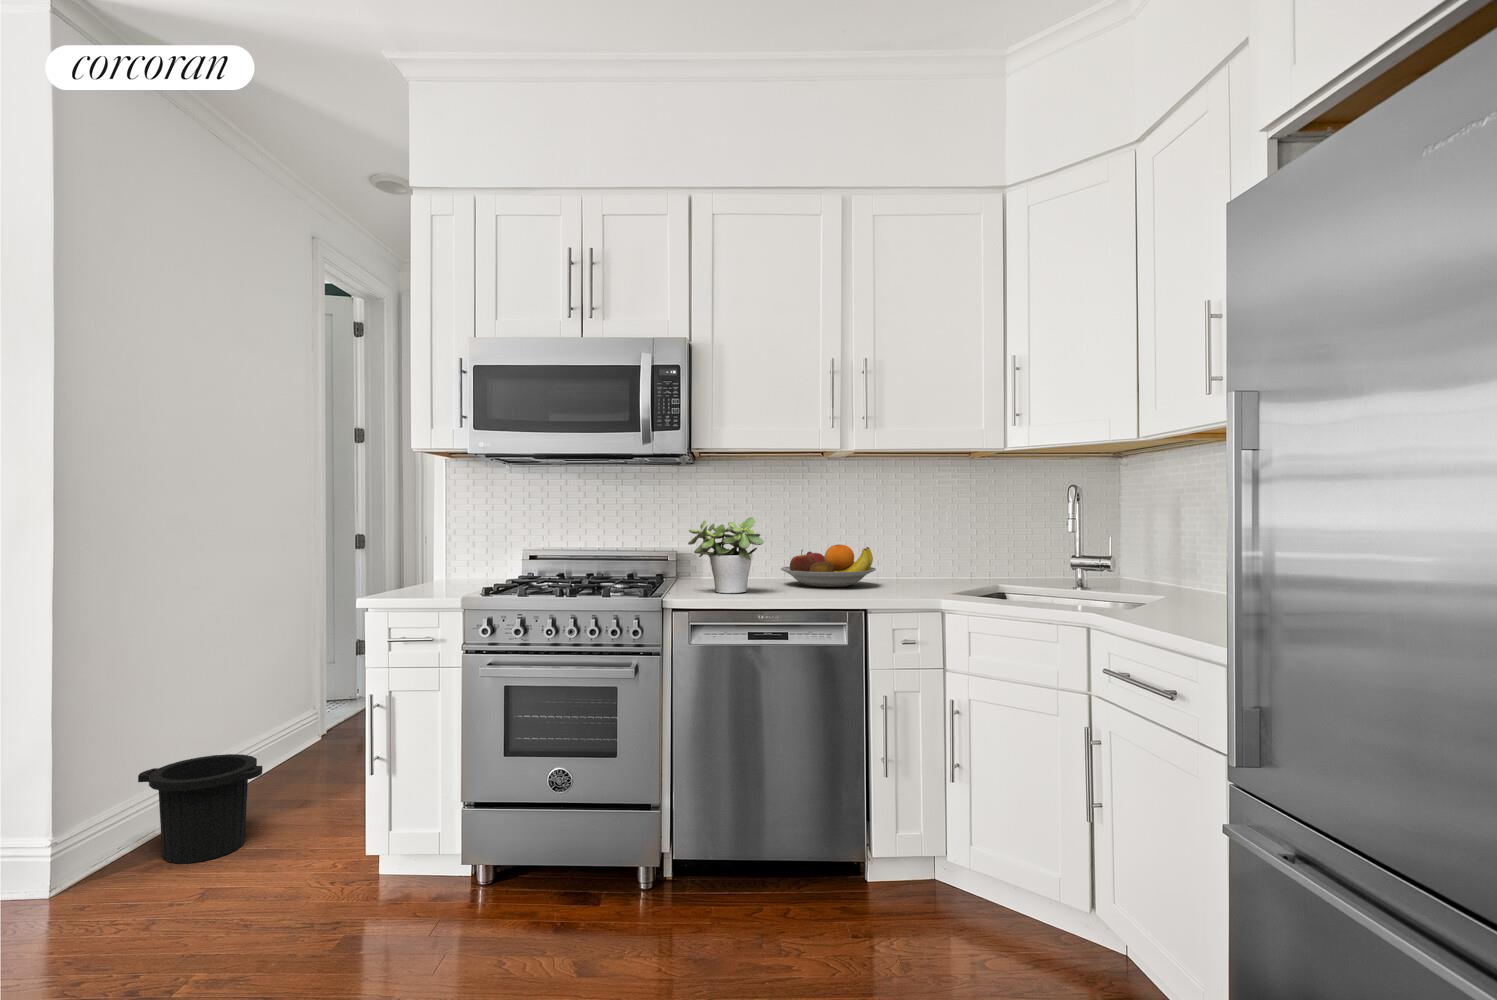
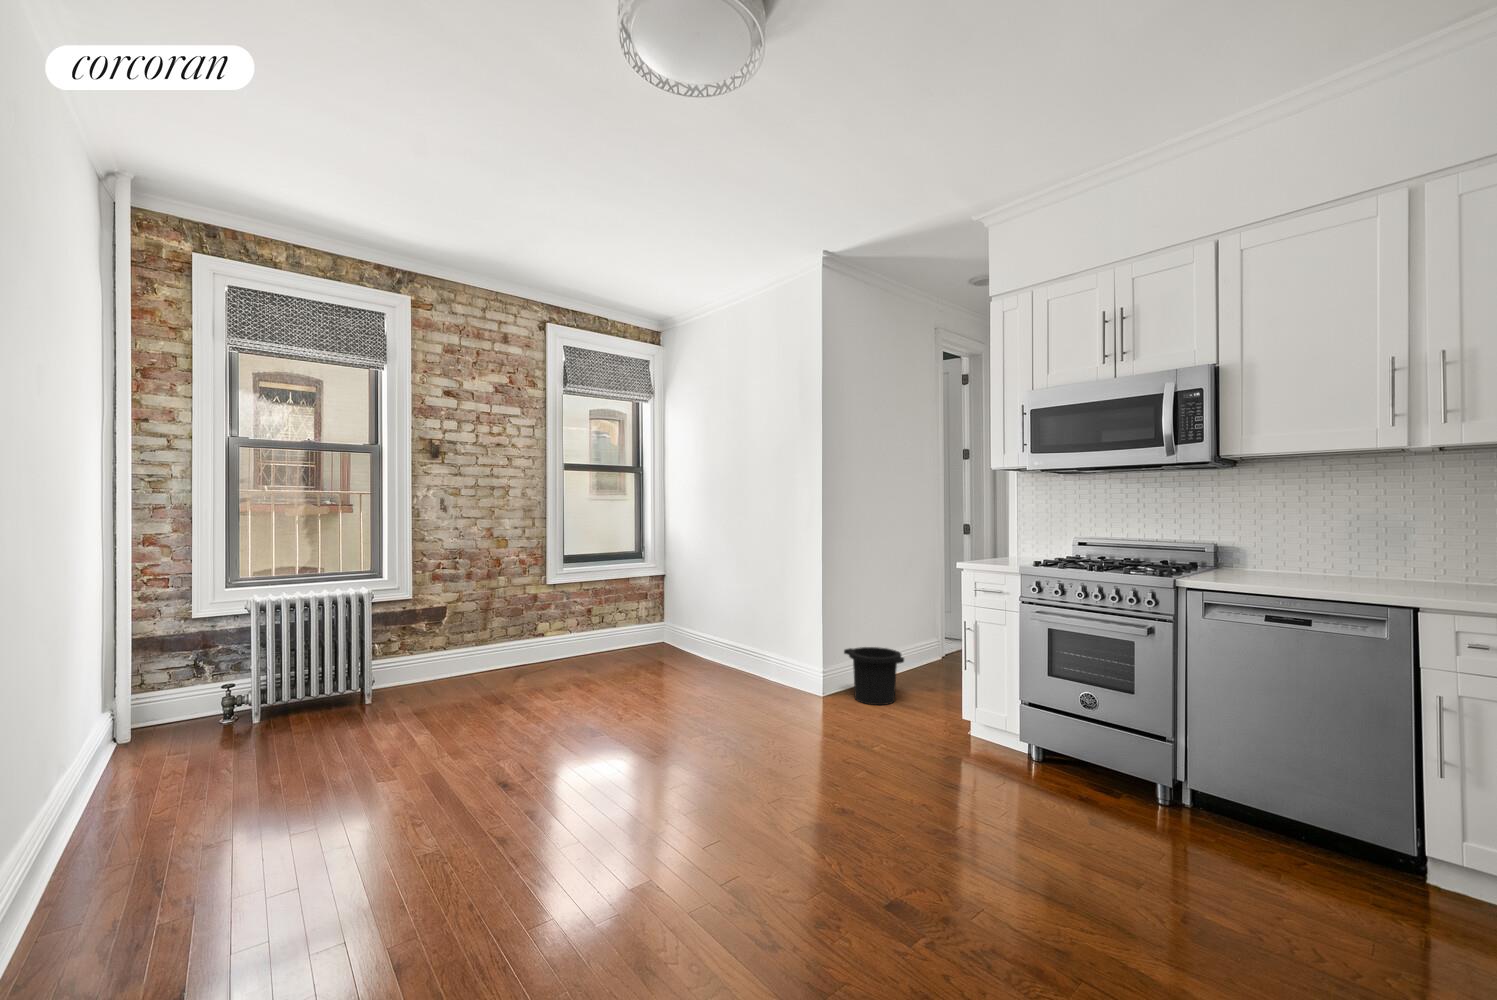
potted plant: present [688,517,764,593] -> none [1206,514,1284,578]
fruit bowl: present [781,544,876,587] -> none [1315,543,1439,583]

